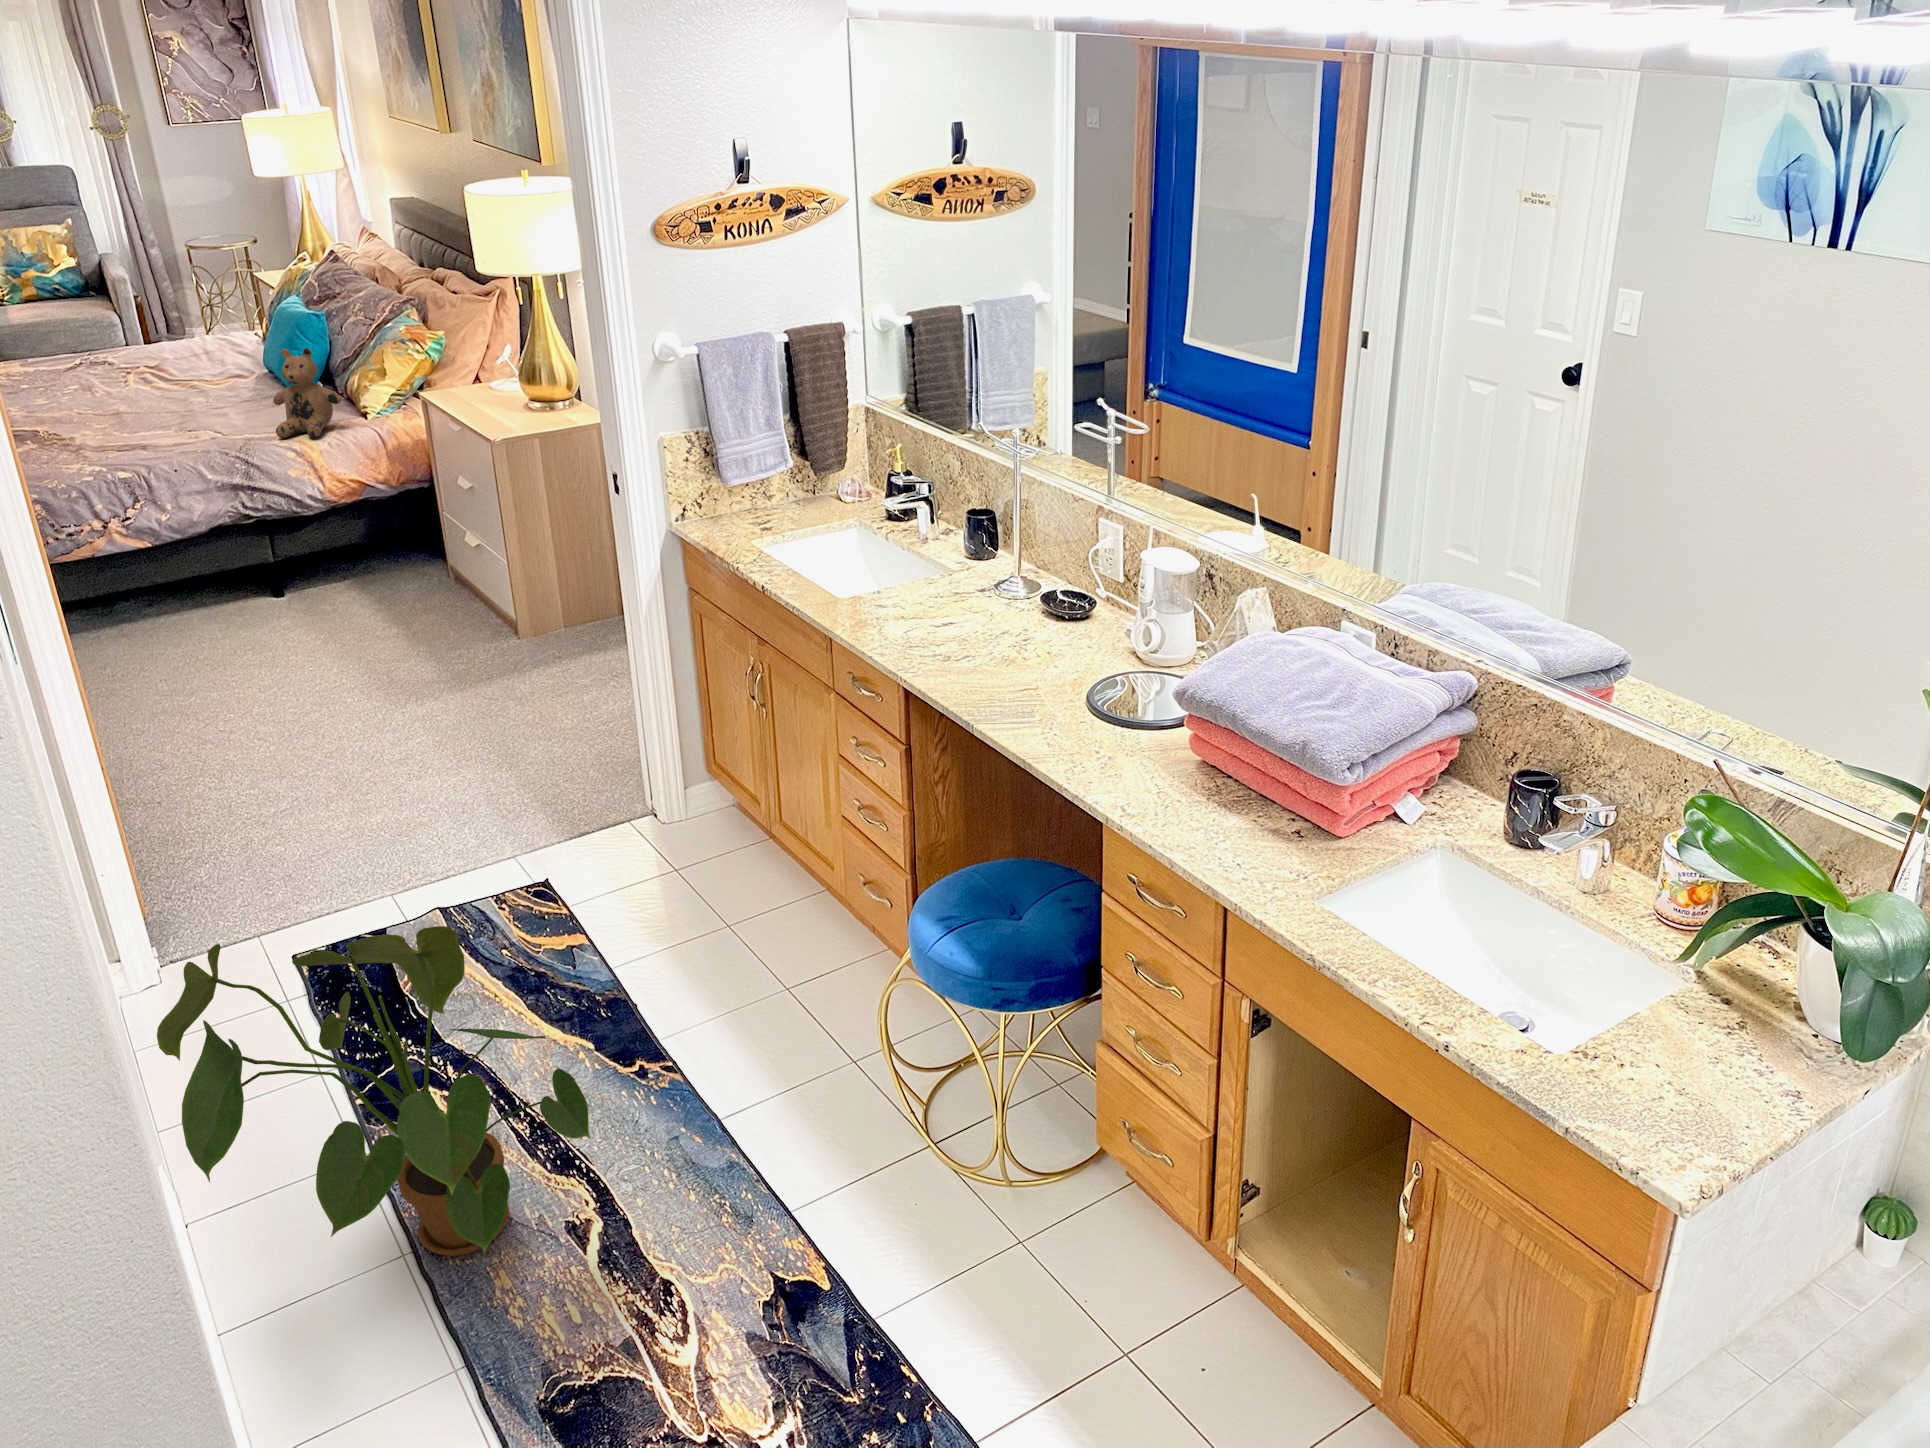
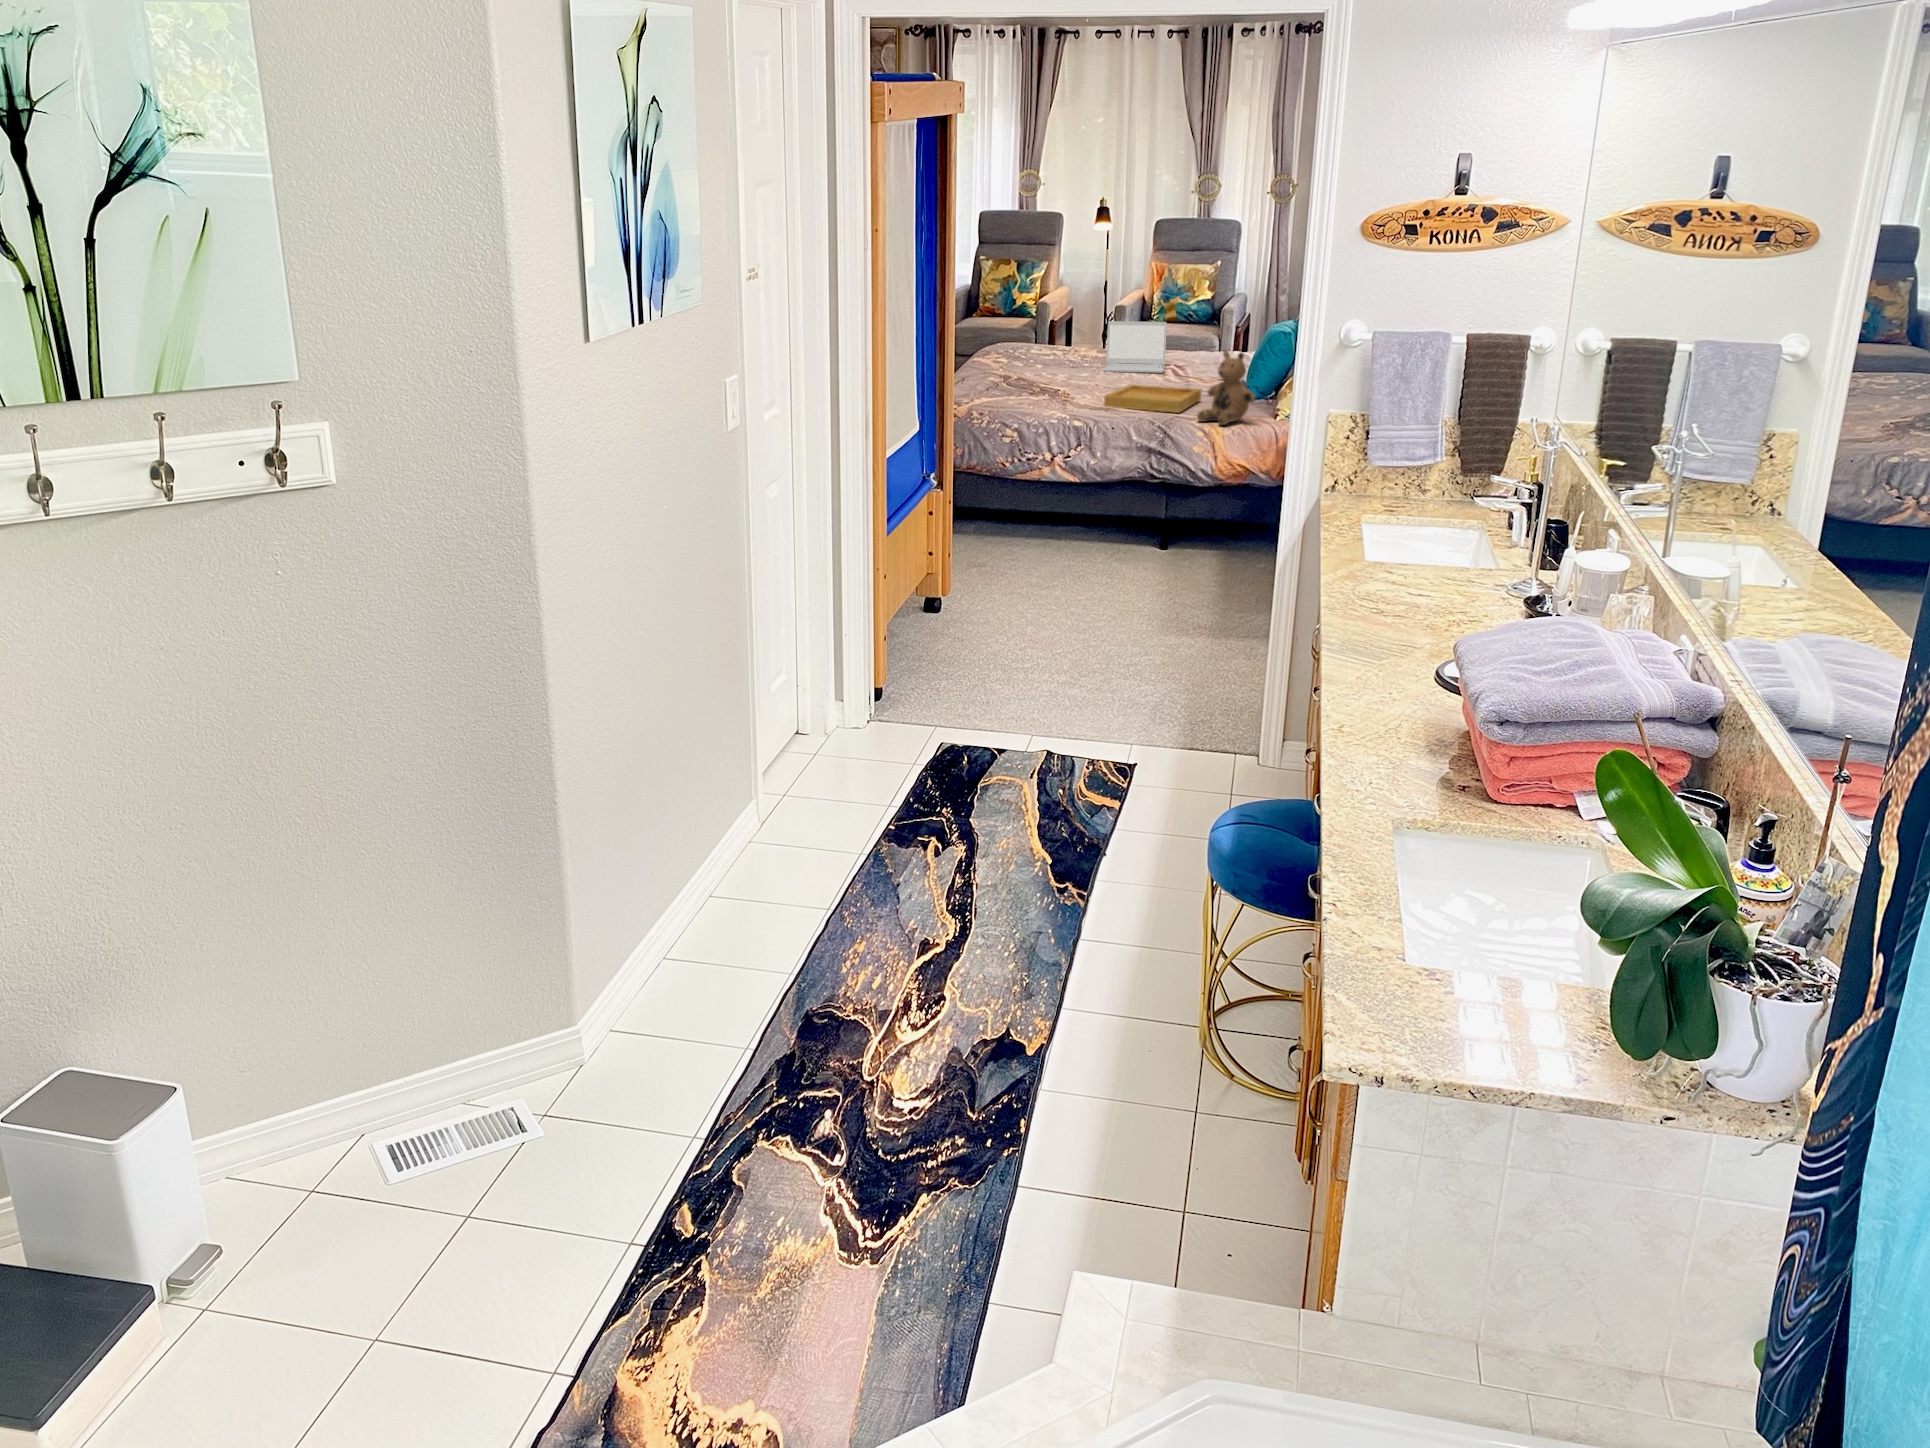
laptop: none [41,315,150,392] -> present [1104,321,1167,373]
tray: none [133,396,246,446] -> present [1104,384,1202,413]
house plant: present [157,926,591,1256] -> none [705,644,960,924]

